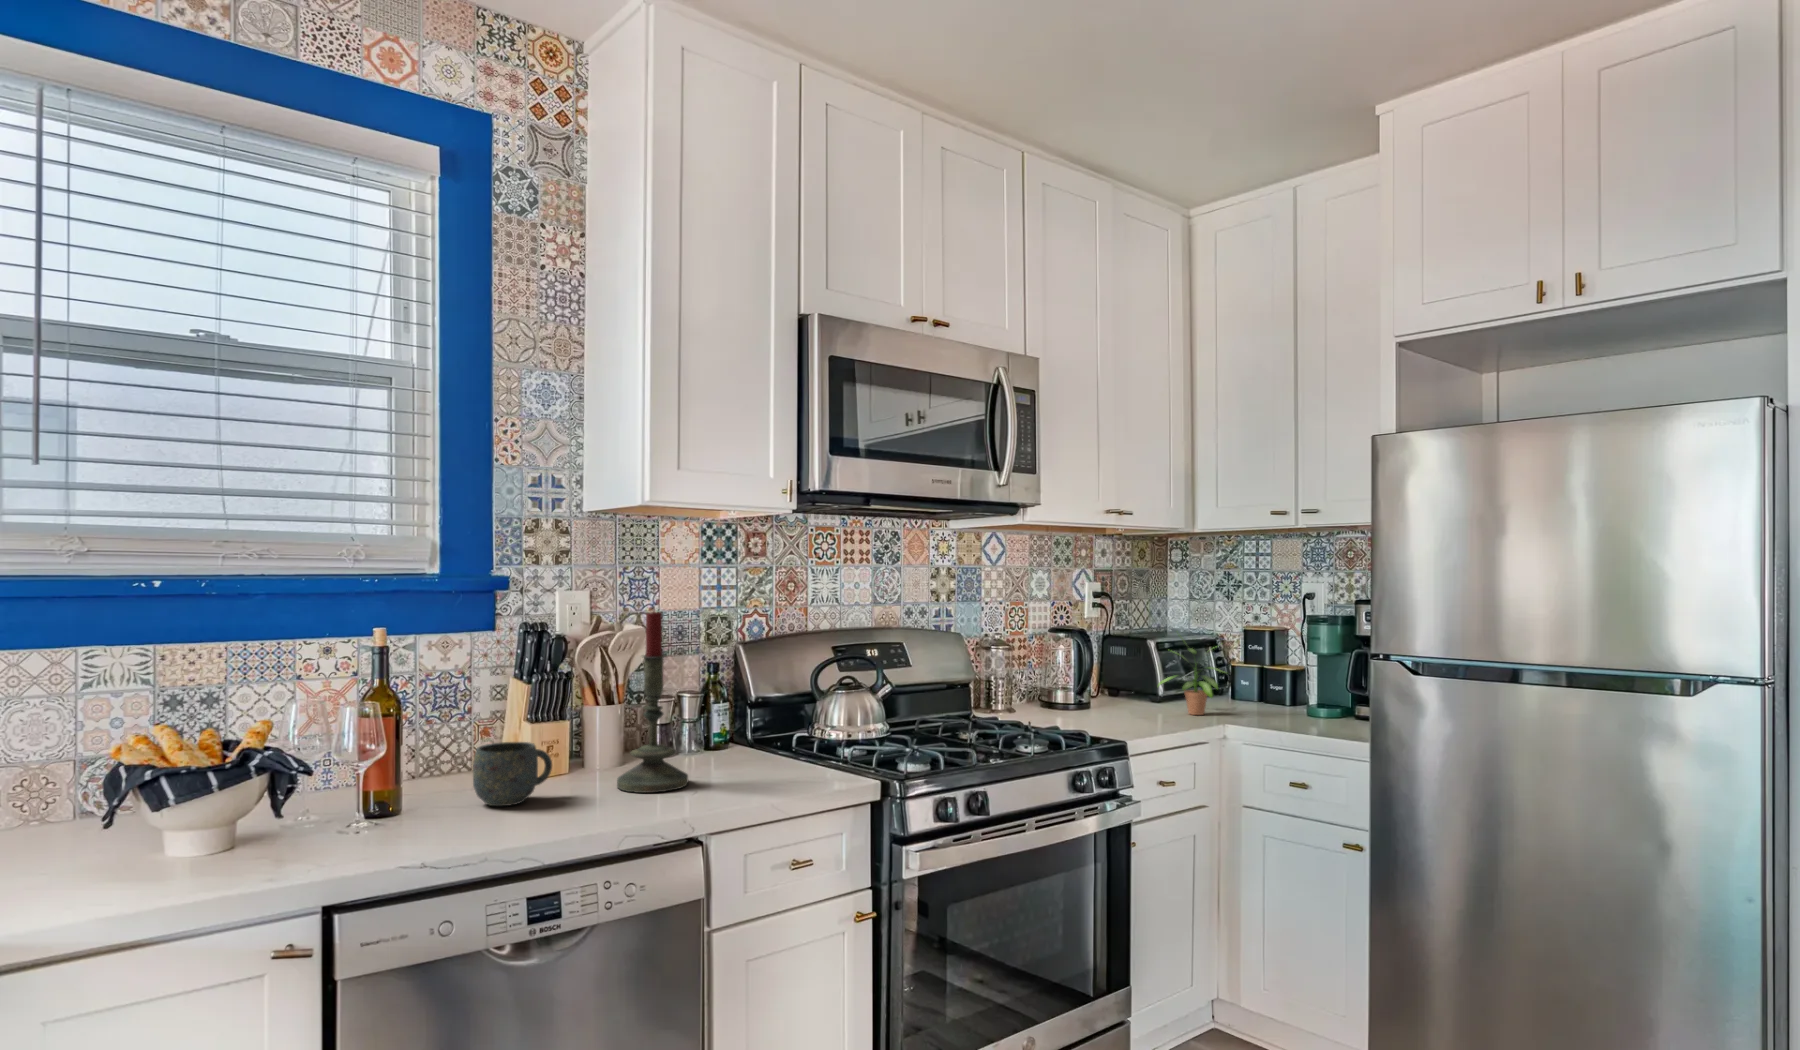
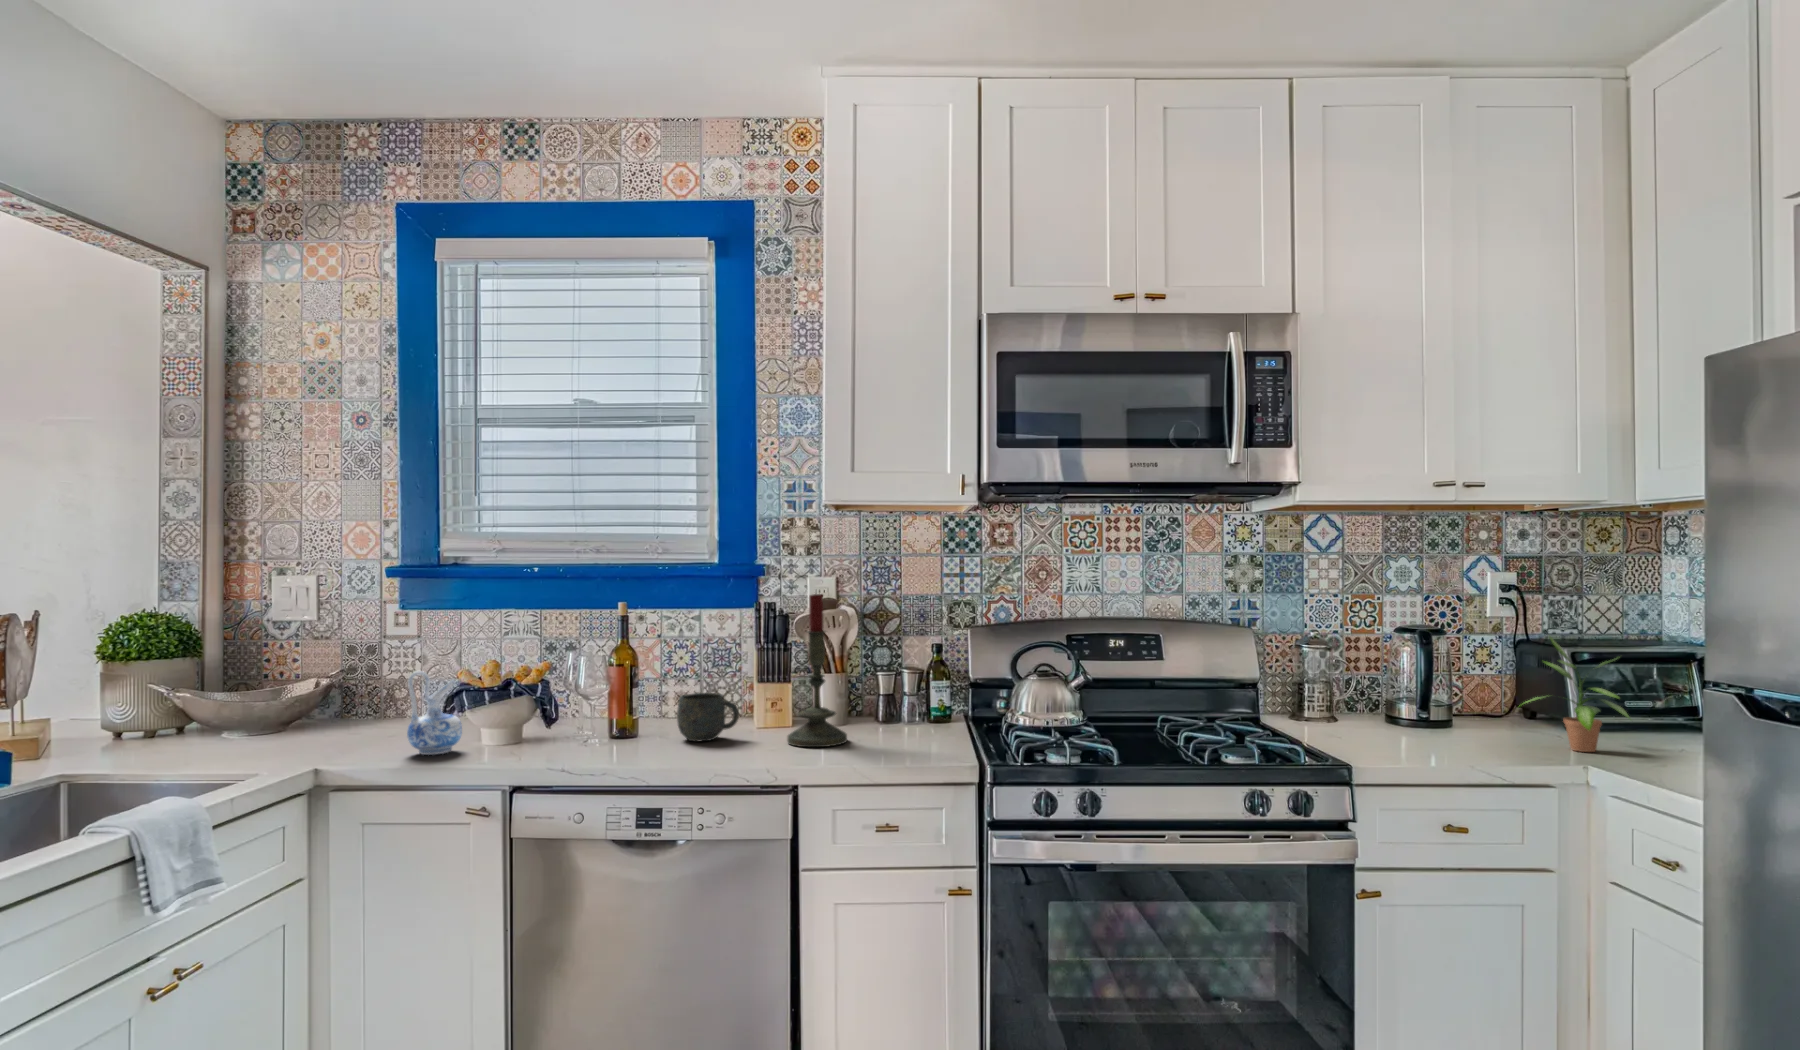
ceramic pitcher: none [81,753,181,889] -> present [407,671,462,755]

